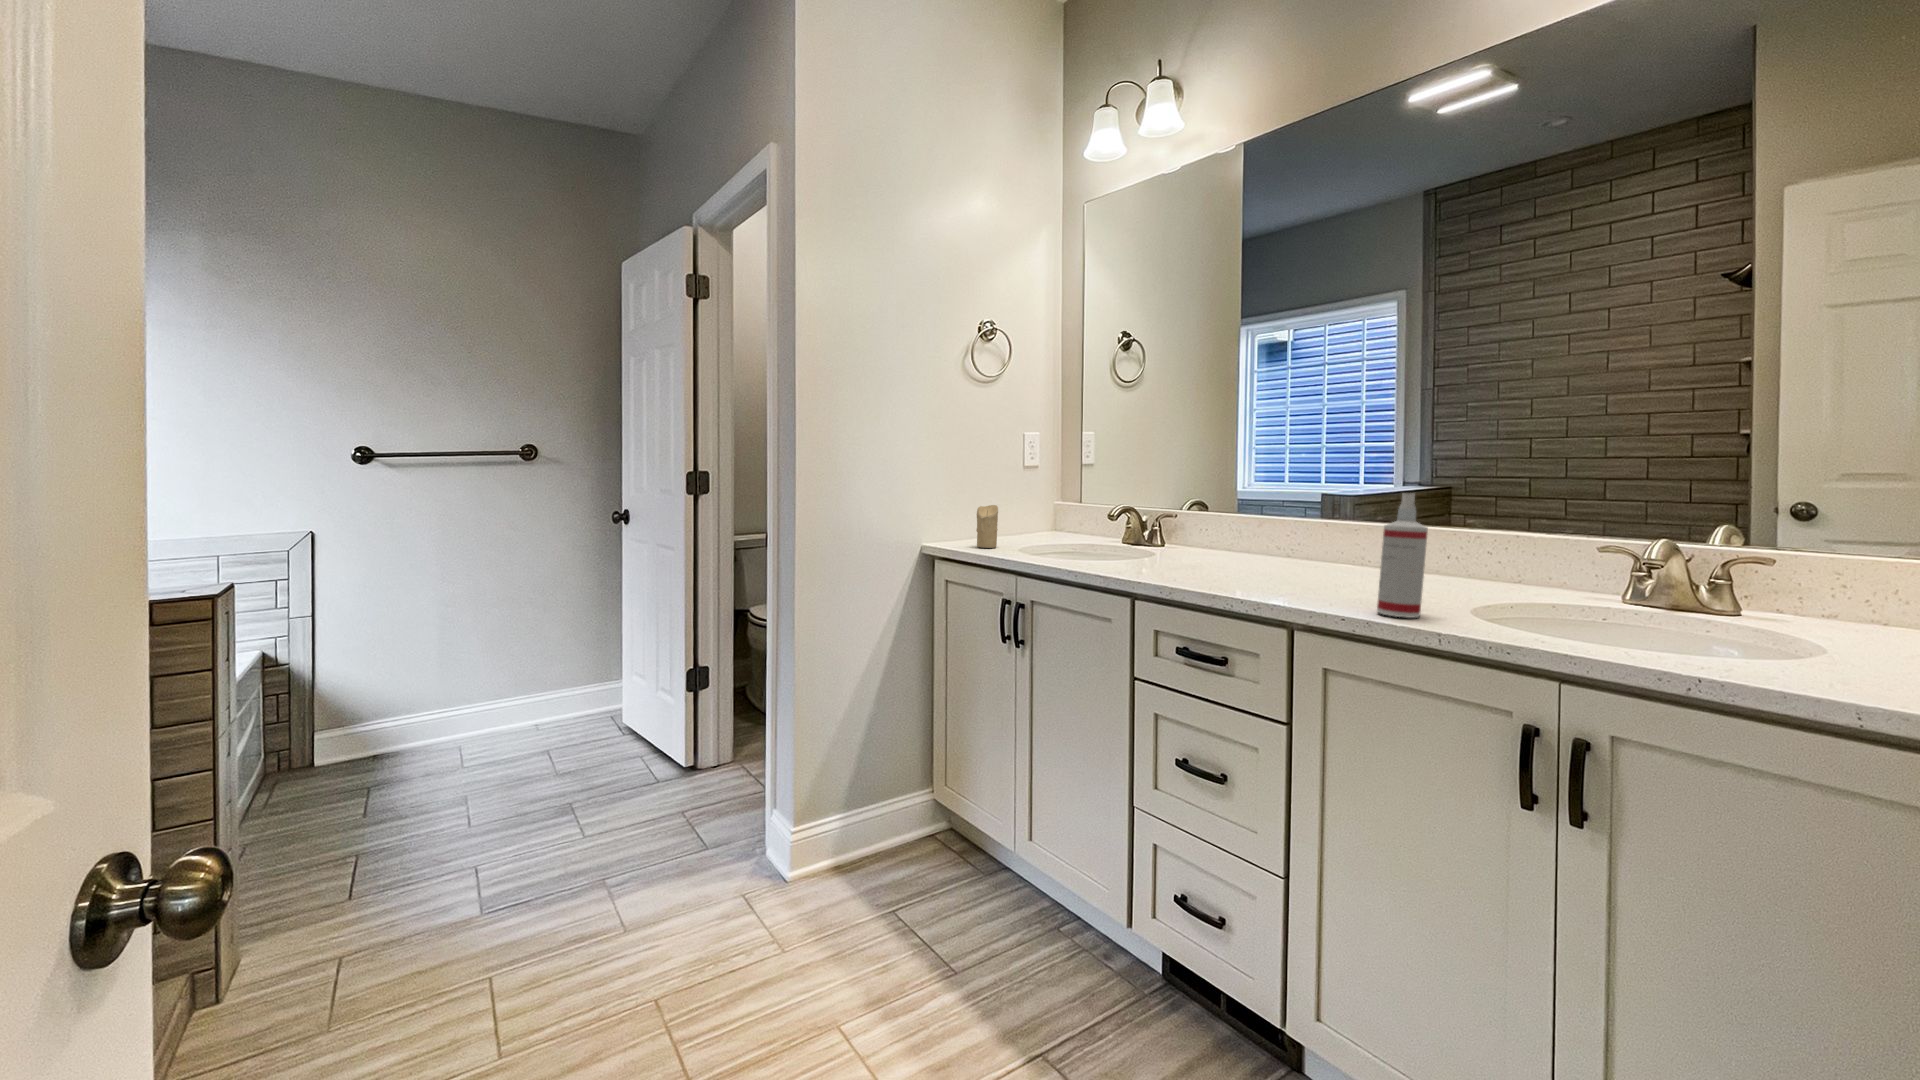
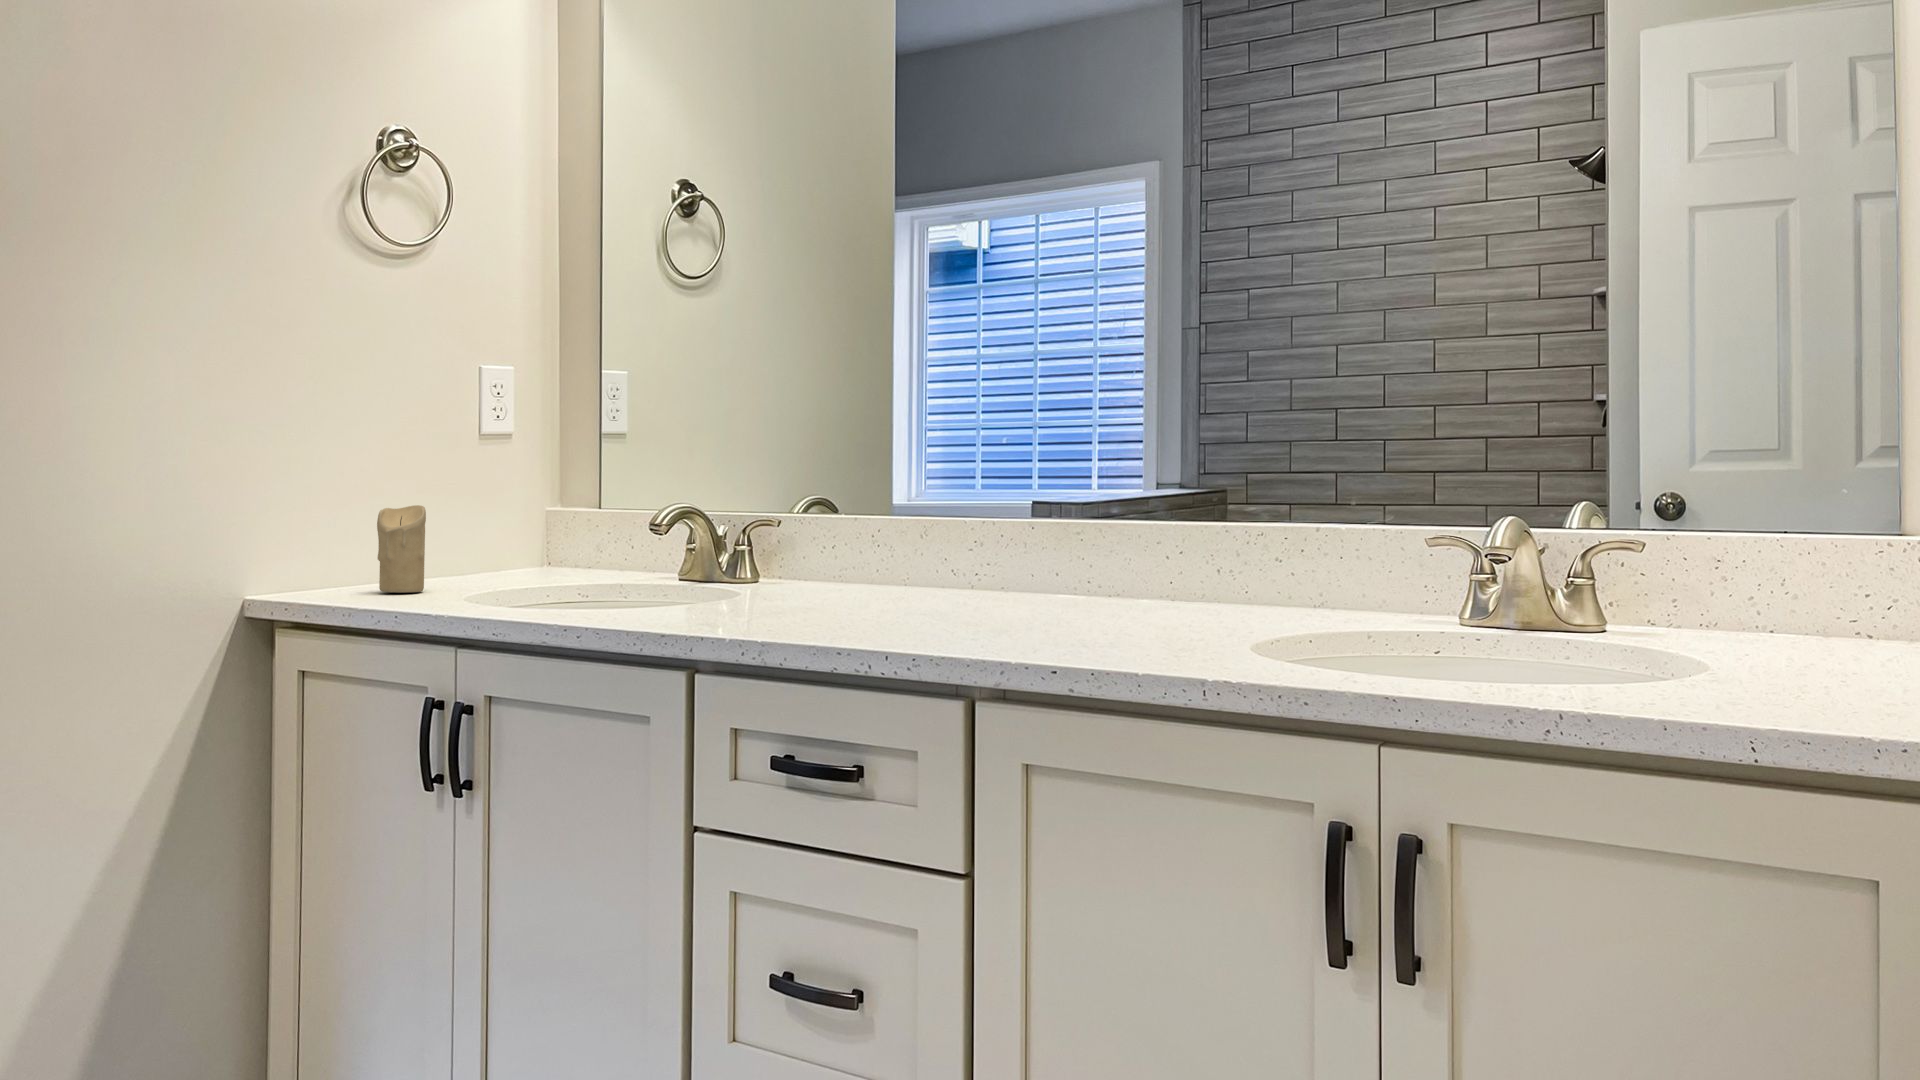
spray bottle: present [1377,493,1428,618] -> none [1119,435,1194,664]

